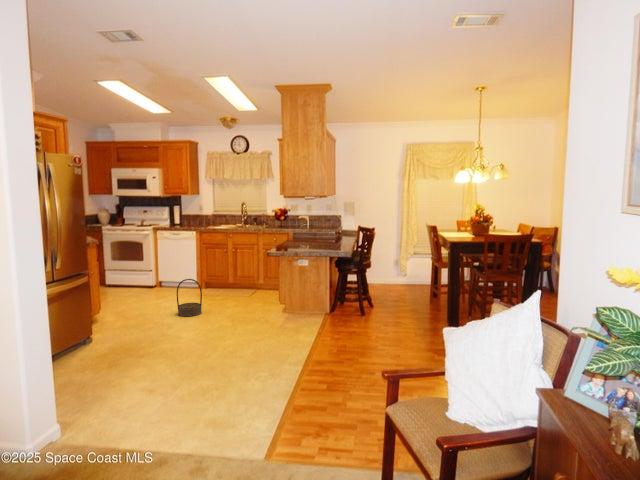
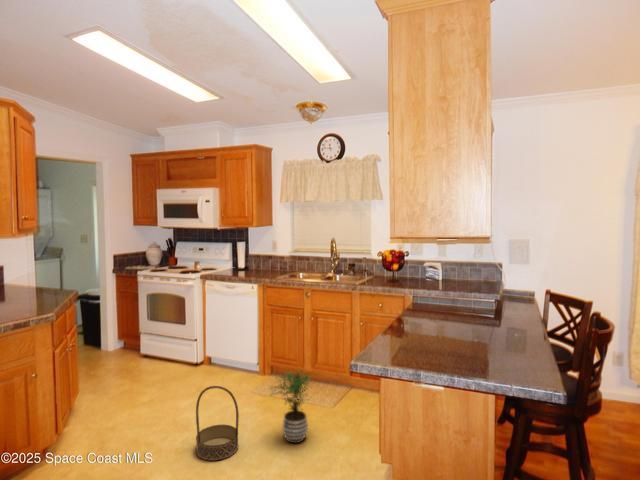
potted plant: none [216,270,243,309] -> present [271,370,313,443]

